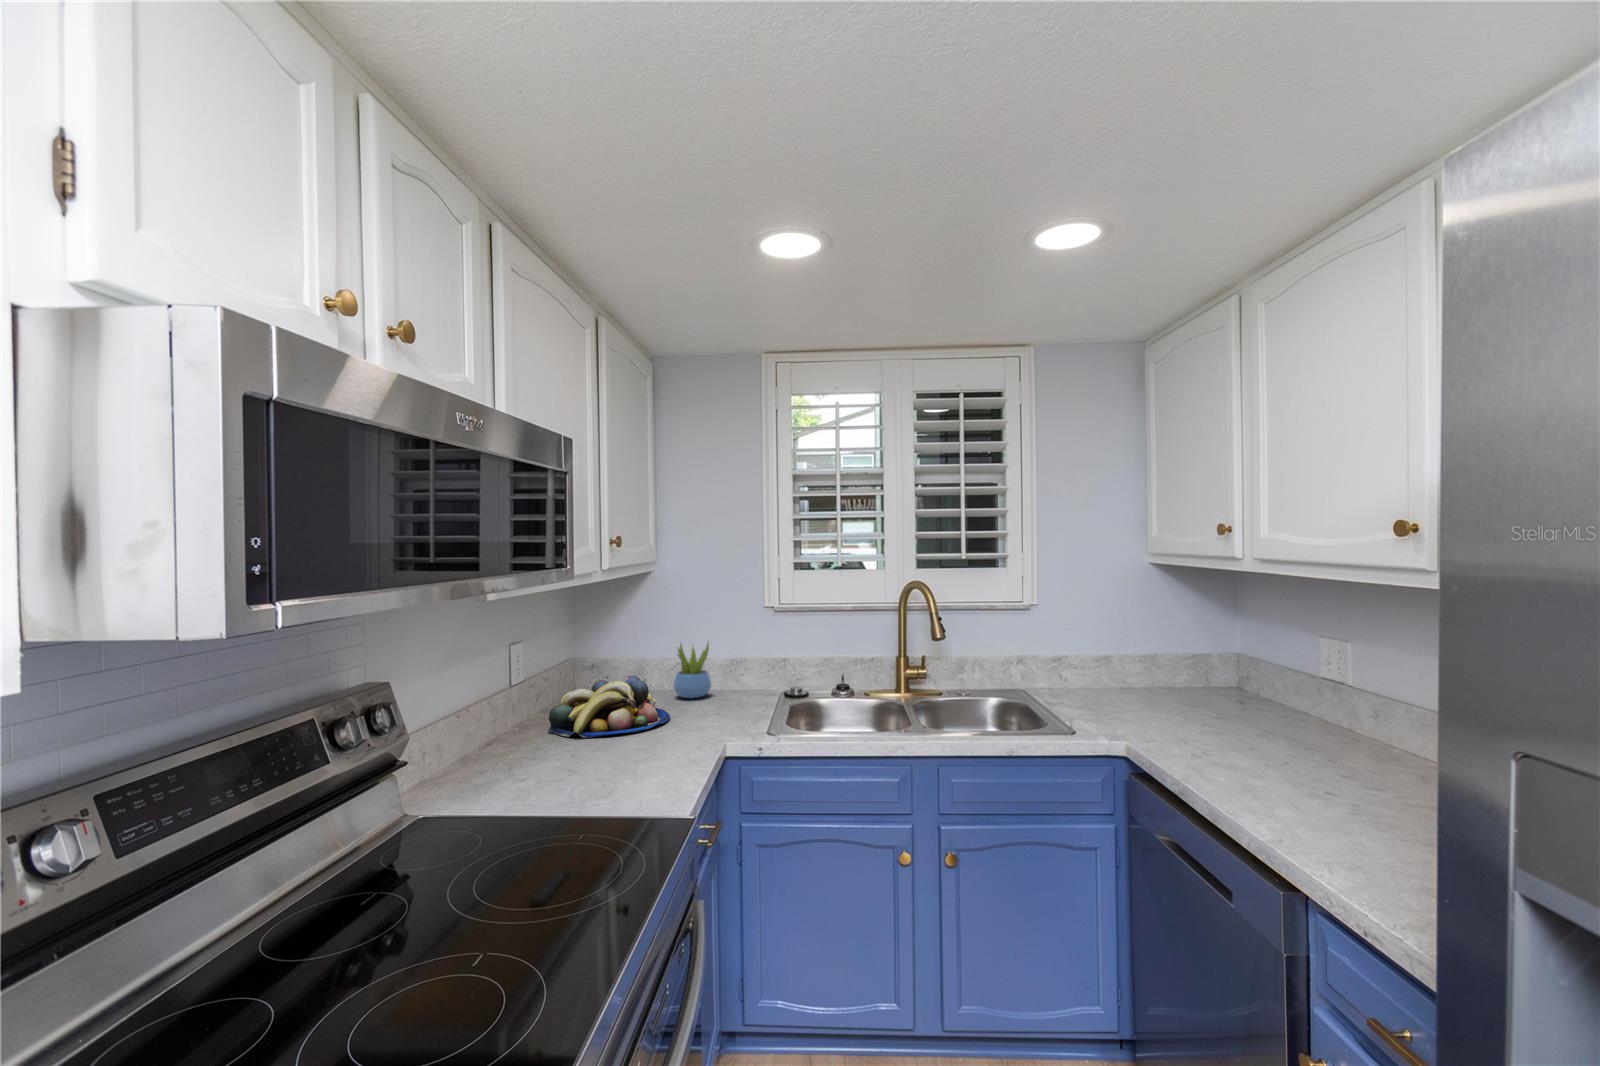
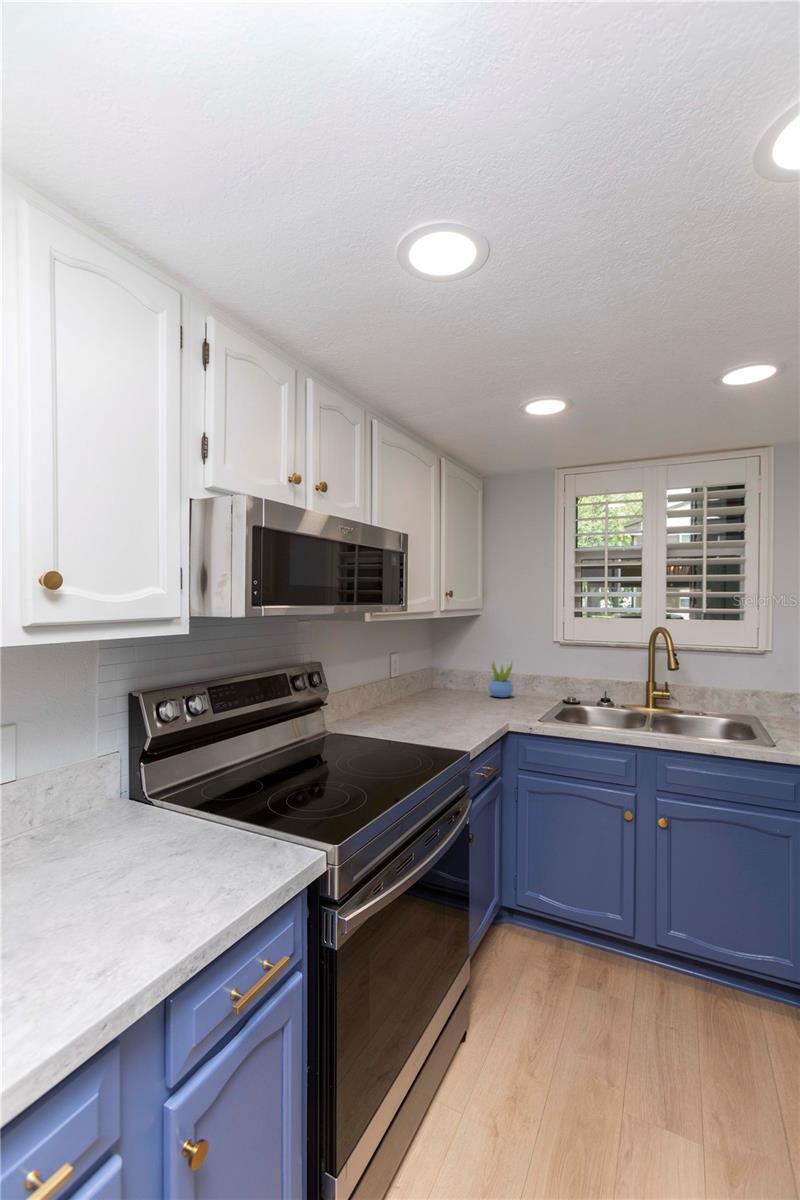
fruit bowl: present [548,676,670,738] -> none [408,678,482,711]

